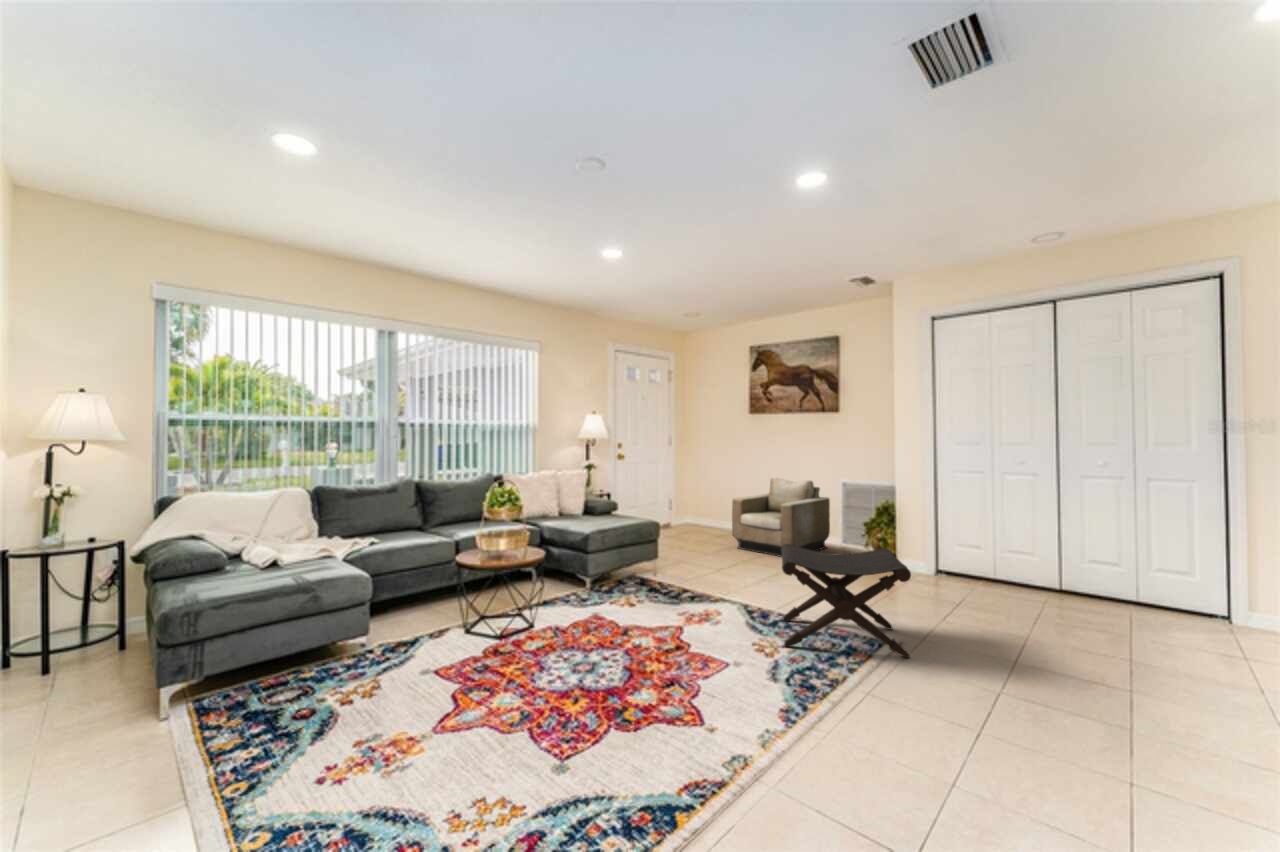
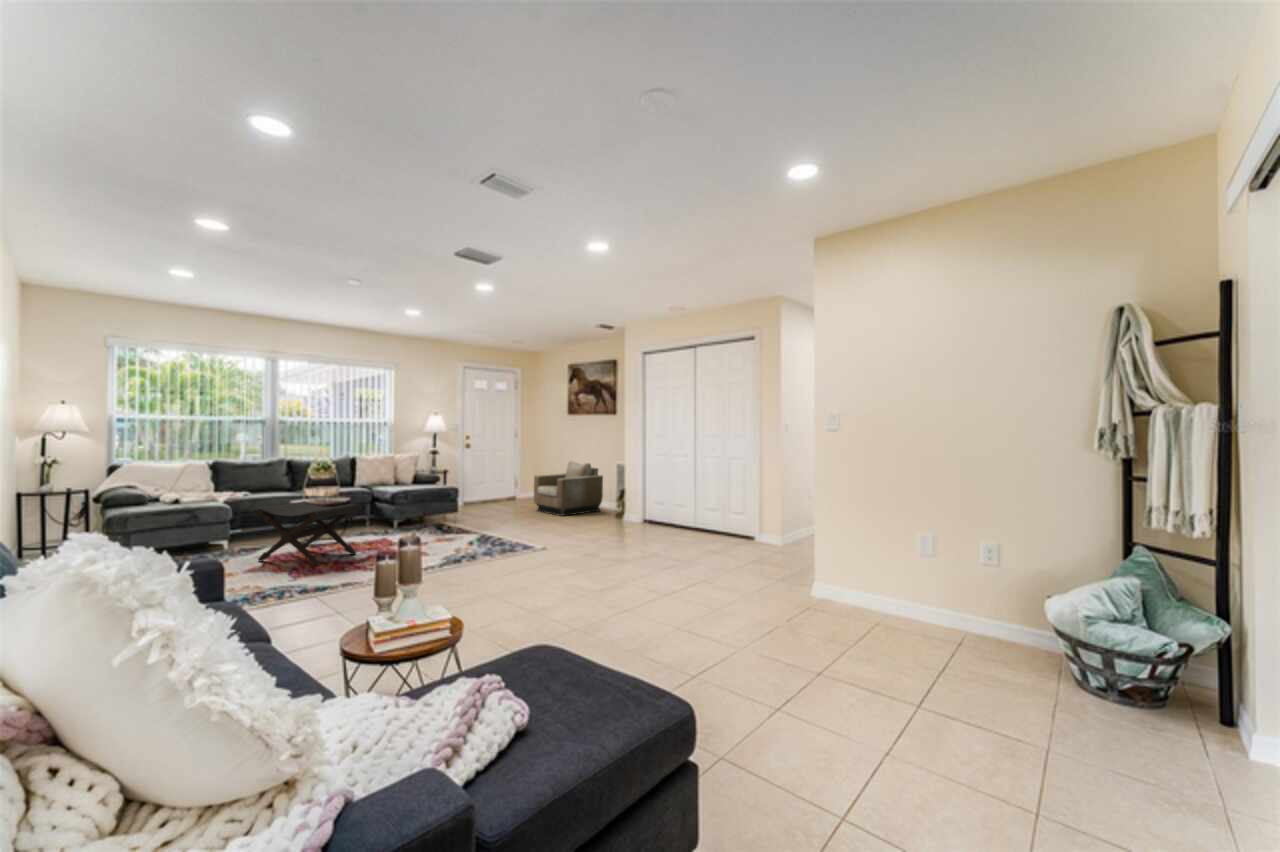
footstool: present [781,544,911,658] -> present [256,501,358,566]

